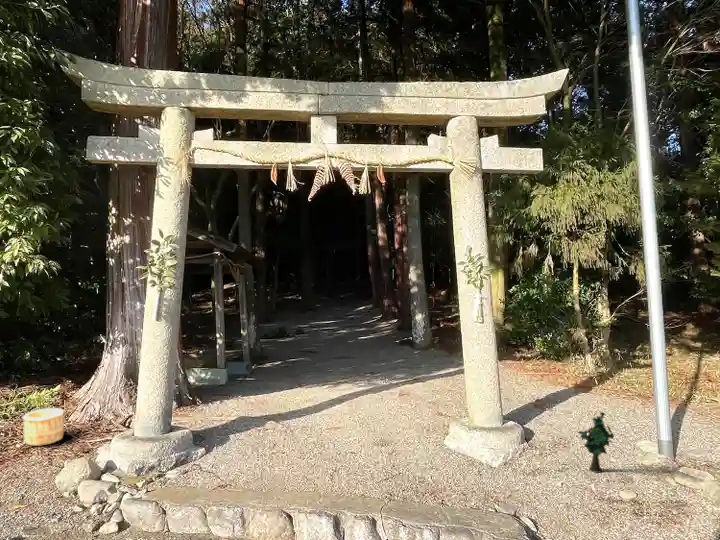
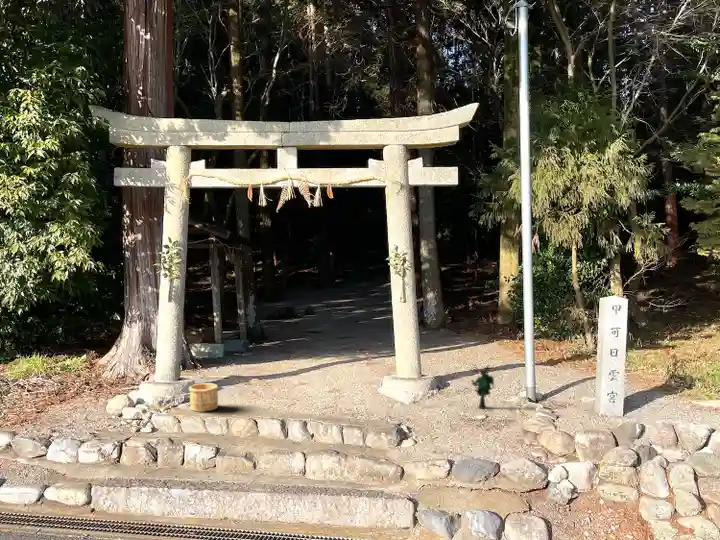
wooden bucket: present [23,408,64,445] -> present [189,383,218,412]

